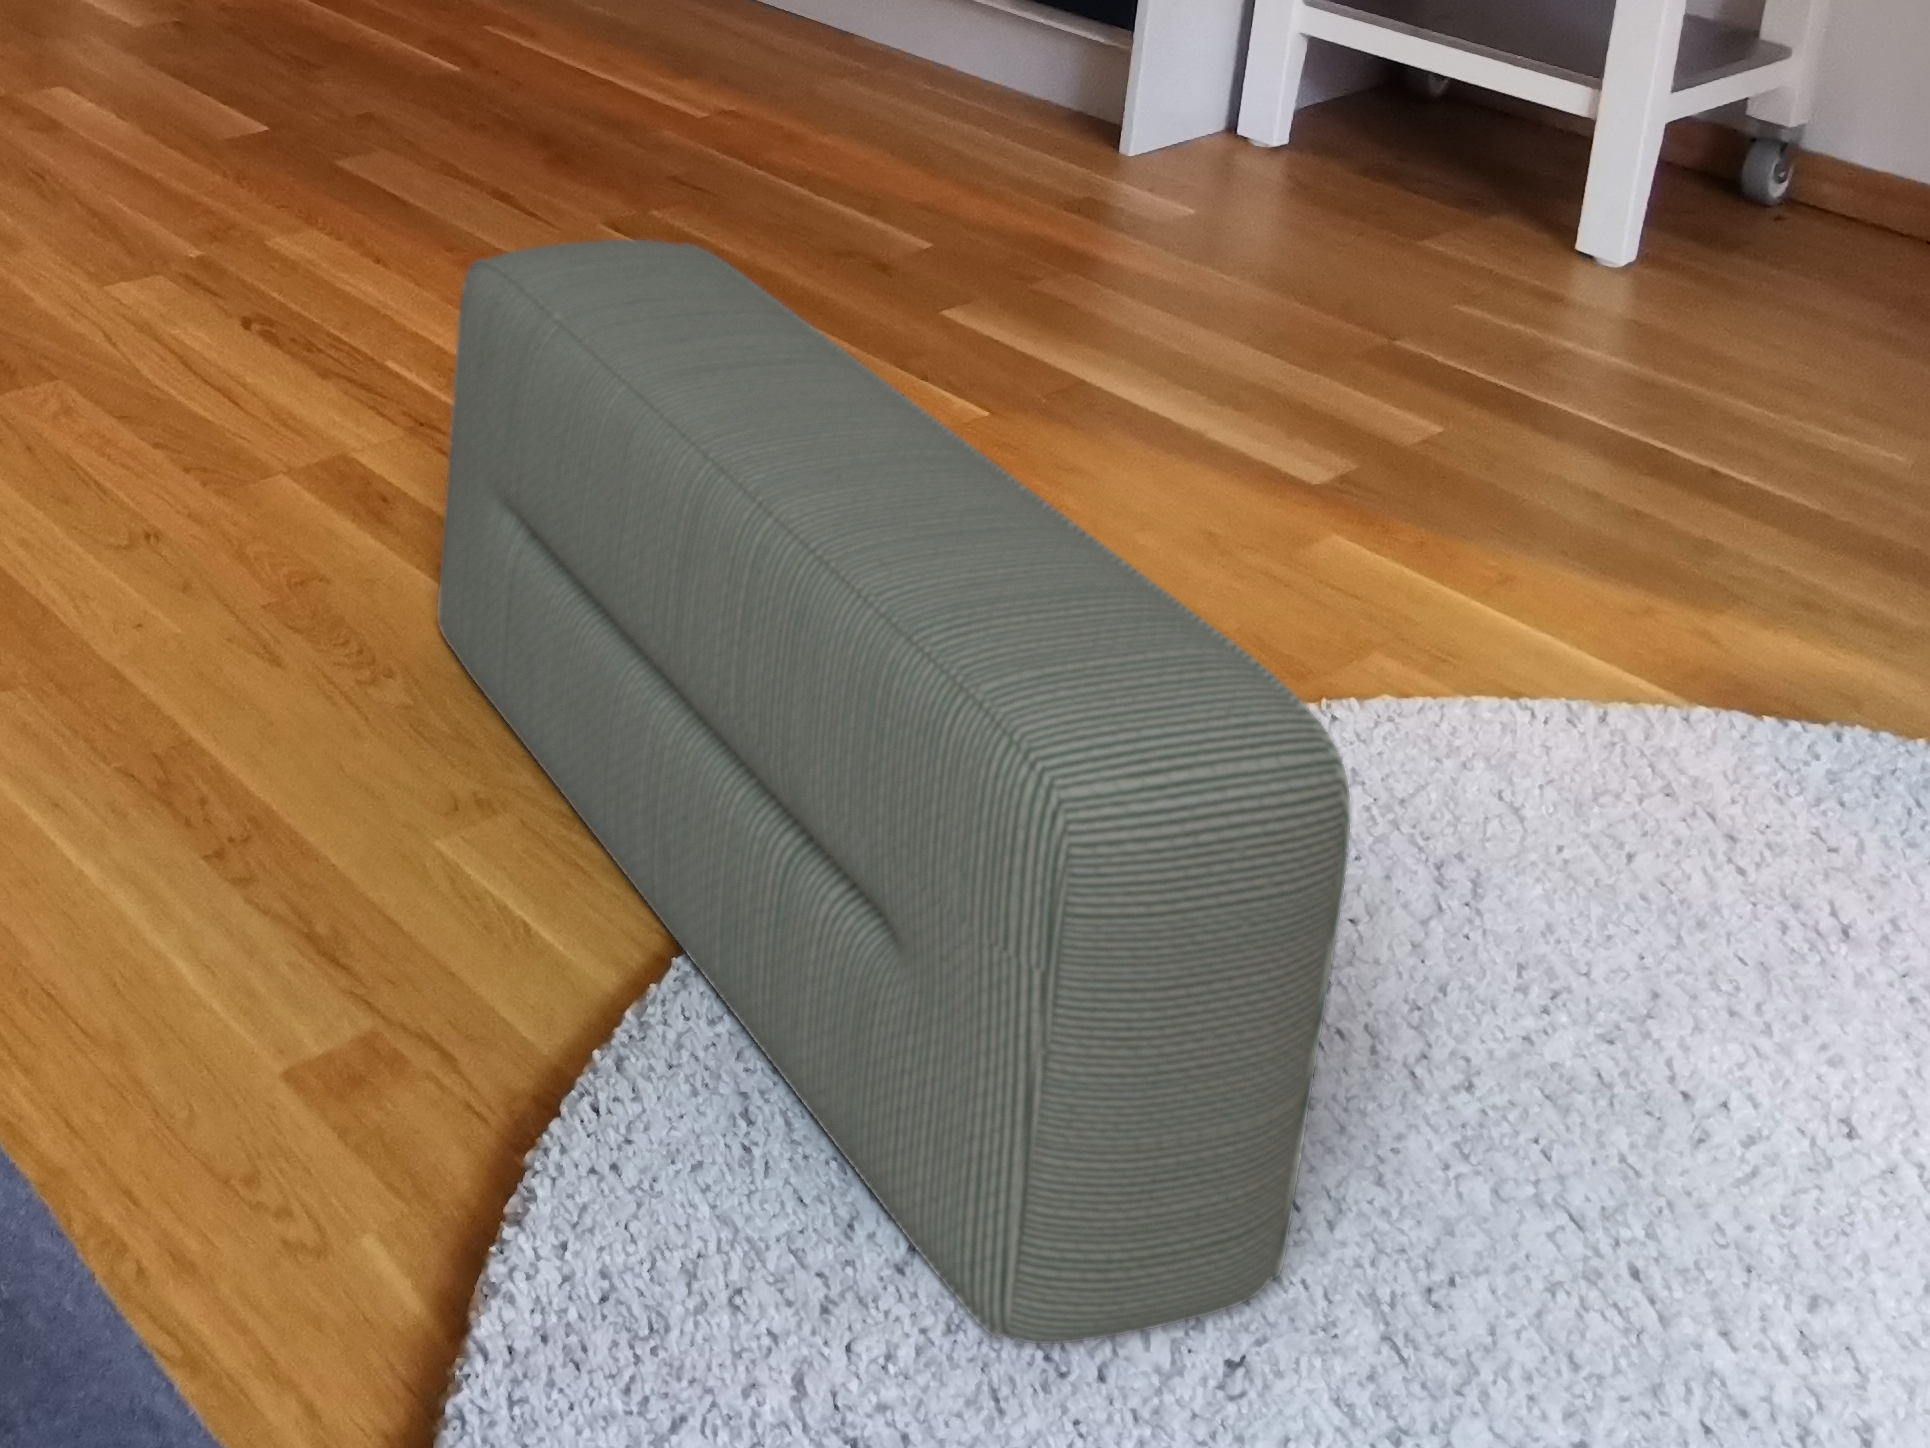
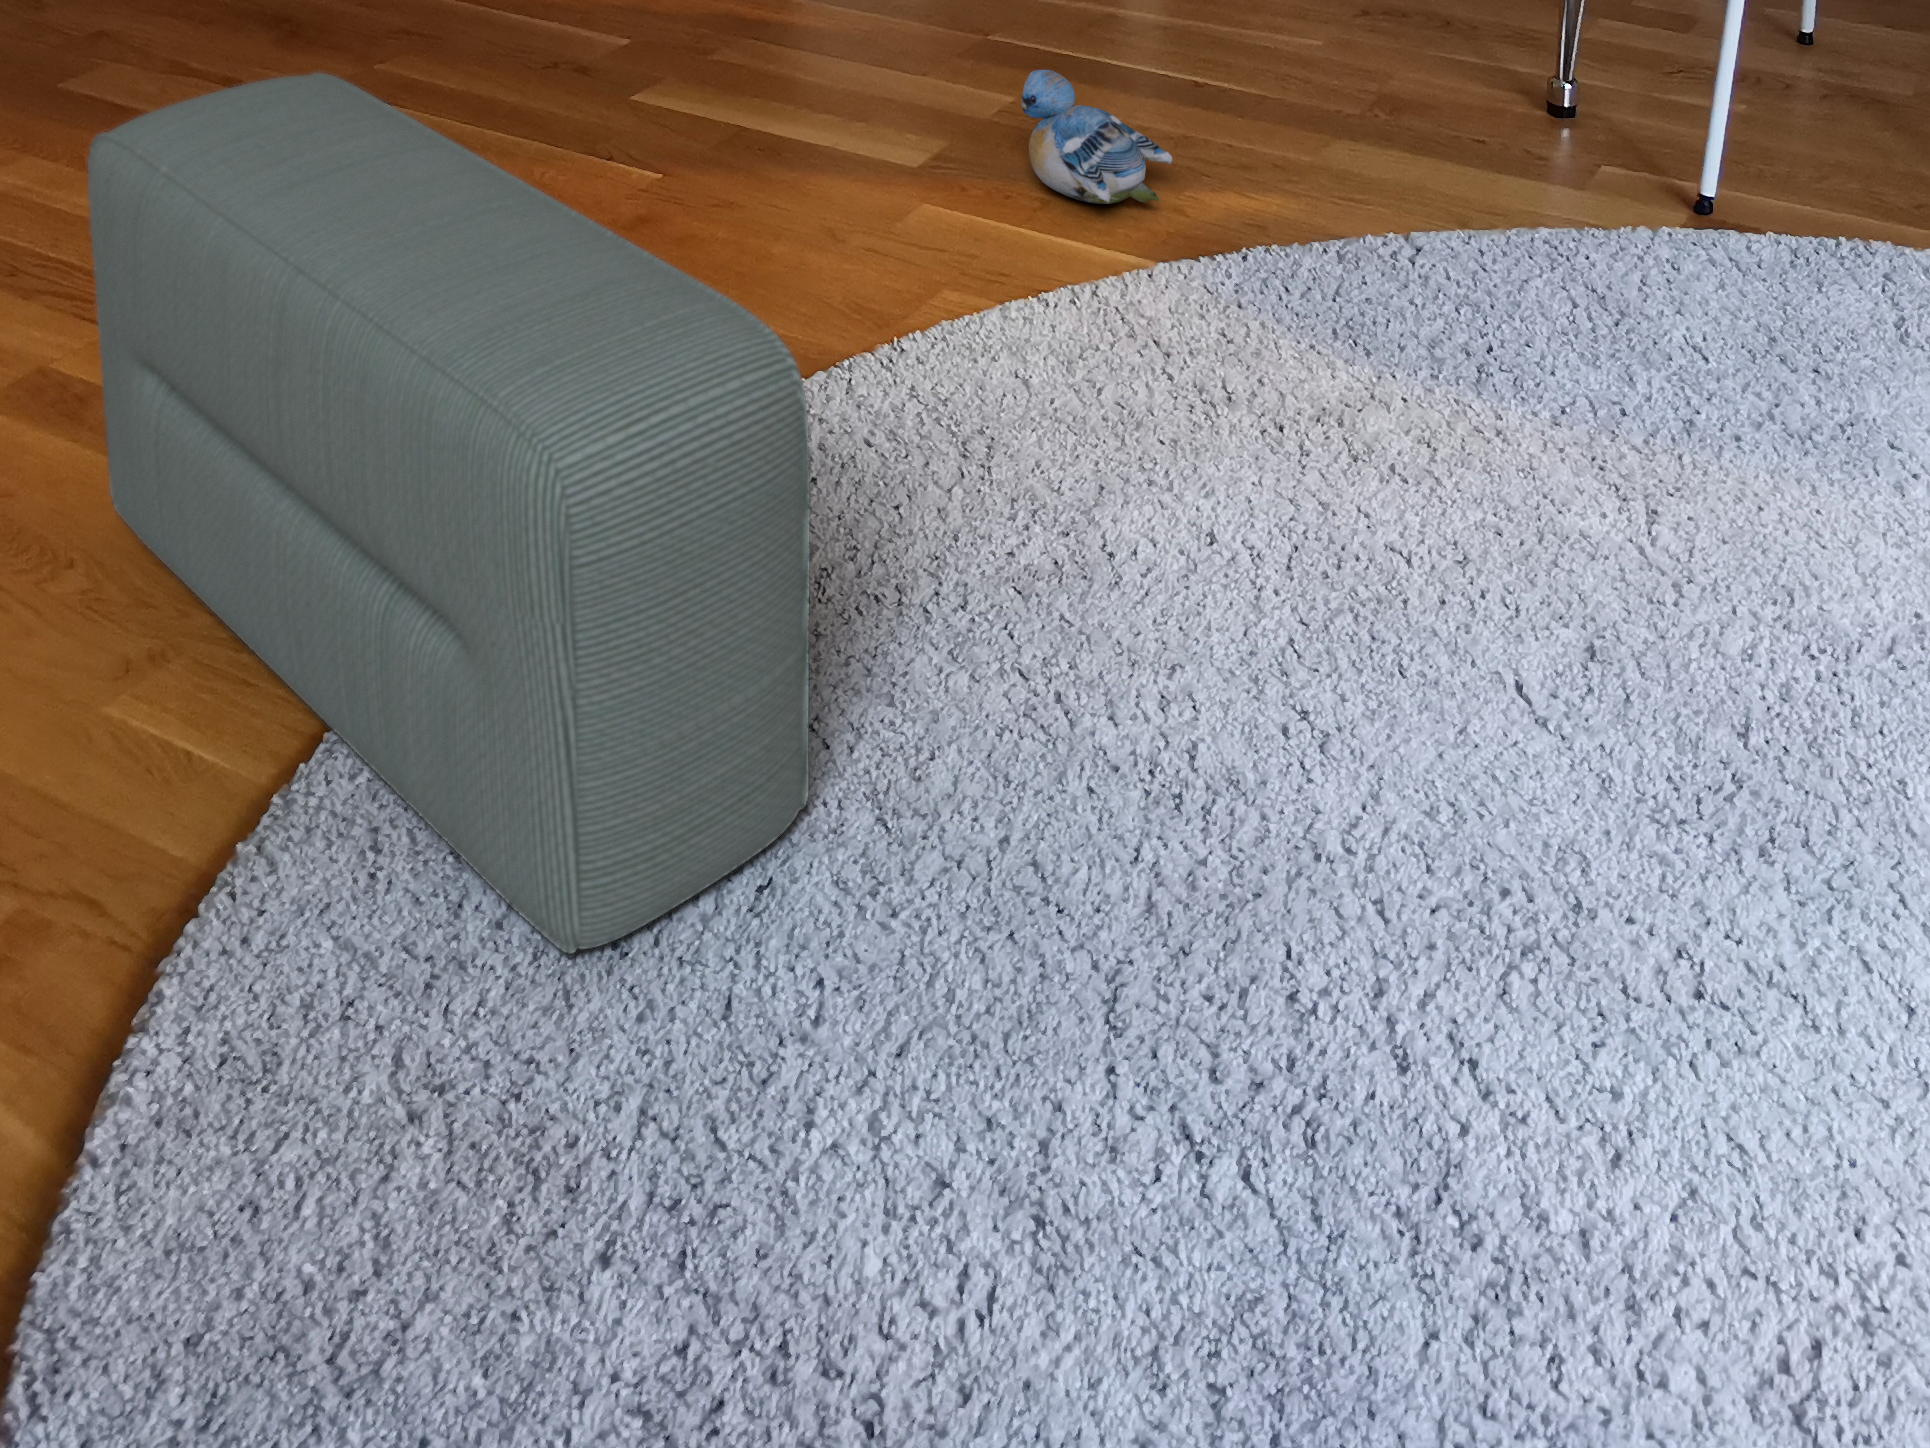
plush toy: none [1483,424,1712,638] -> present [1021,70,1172,204]

